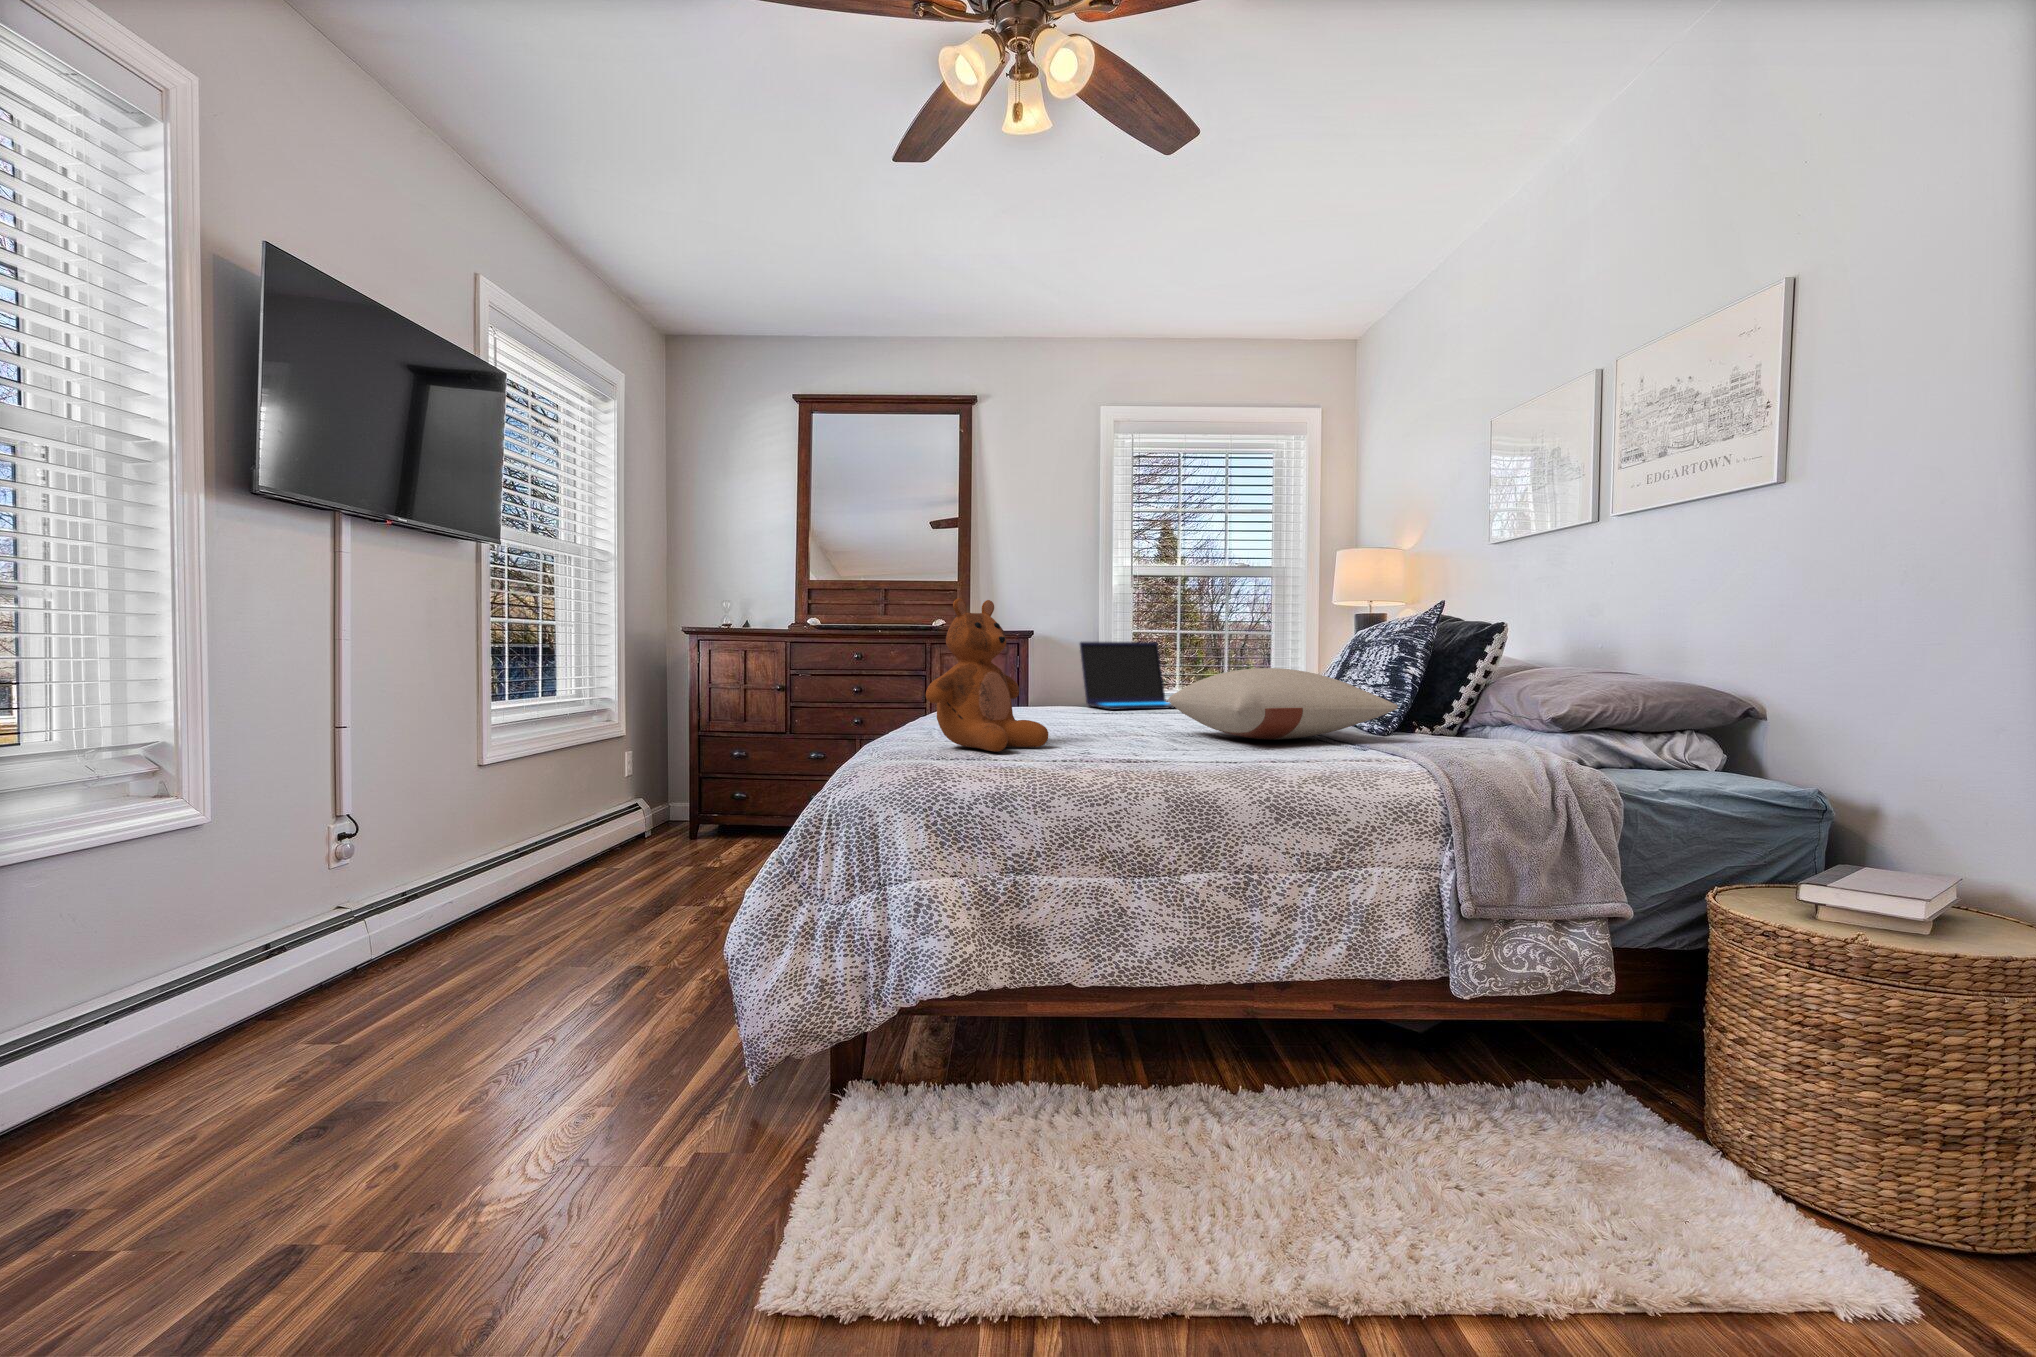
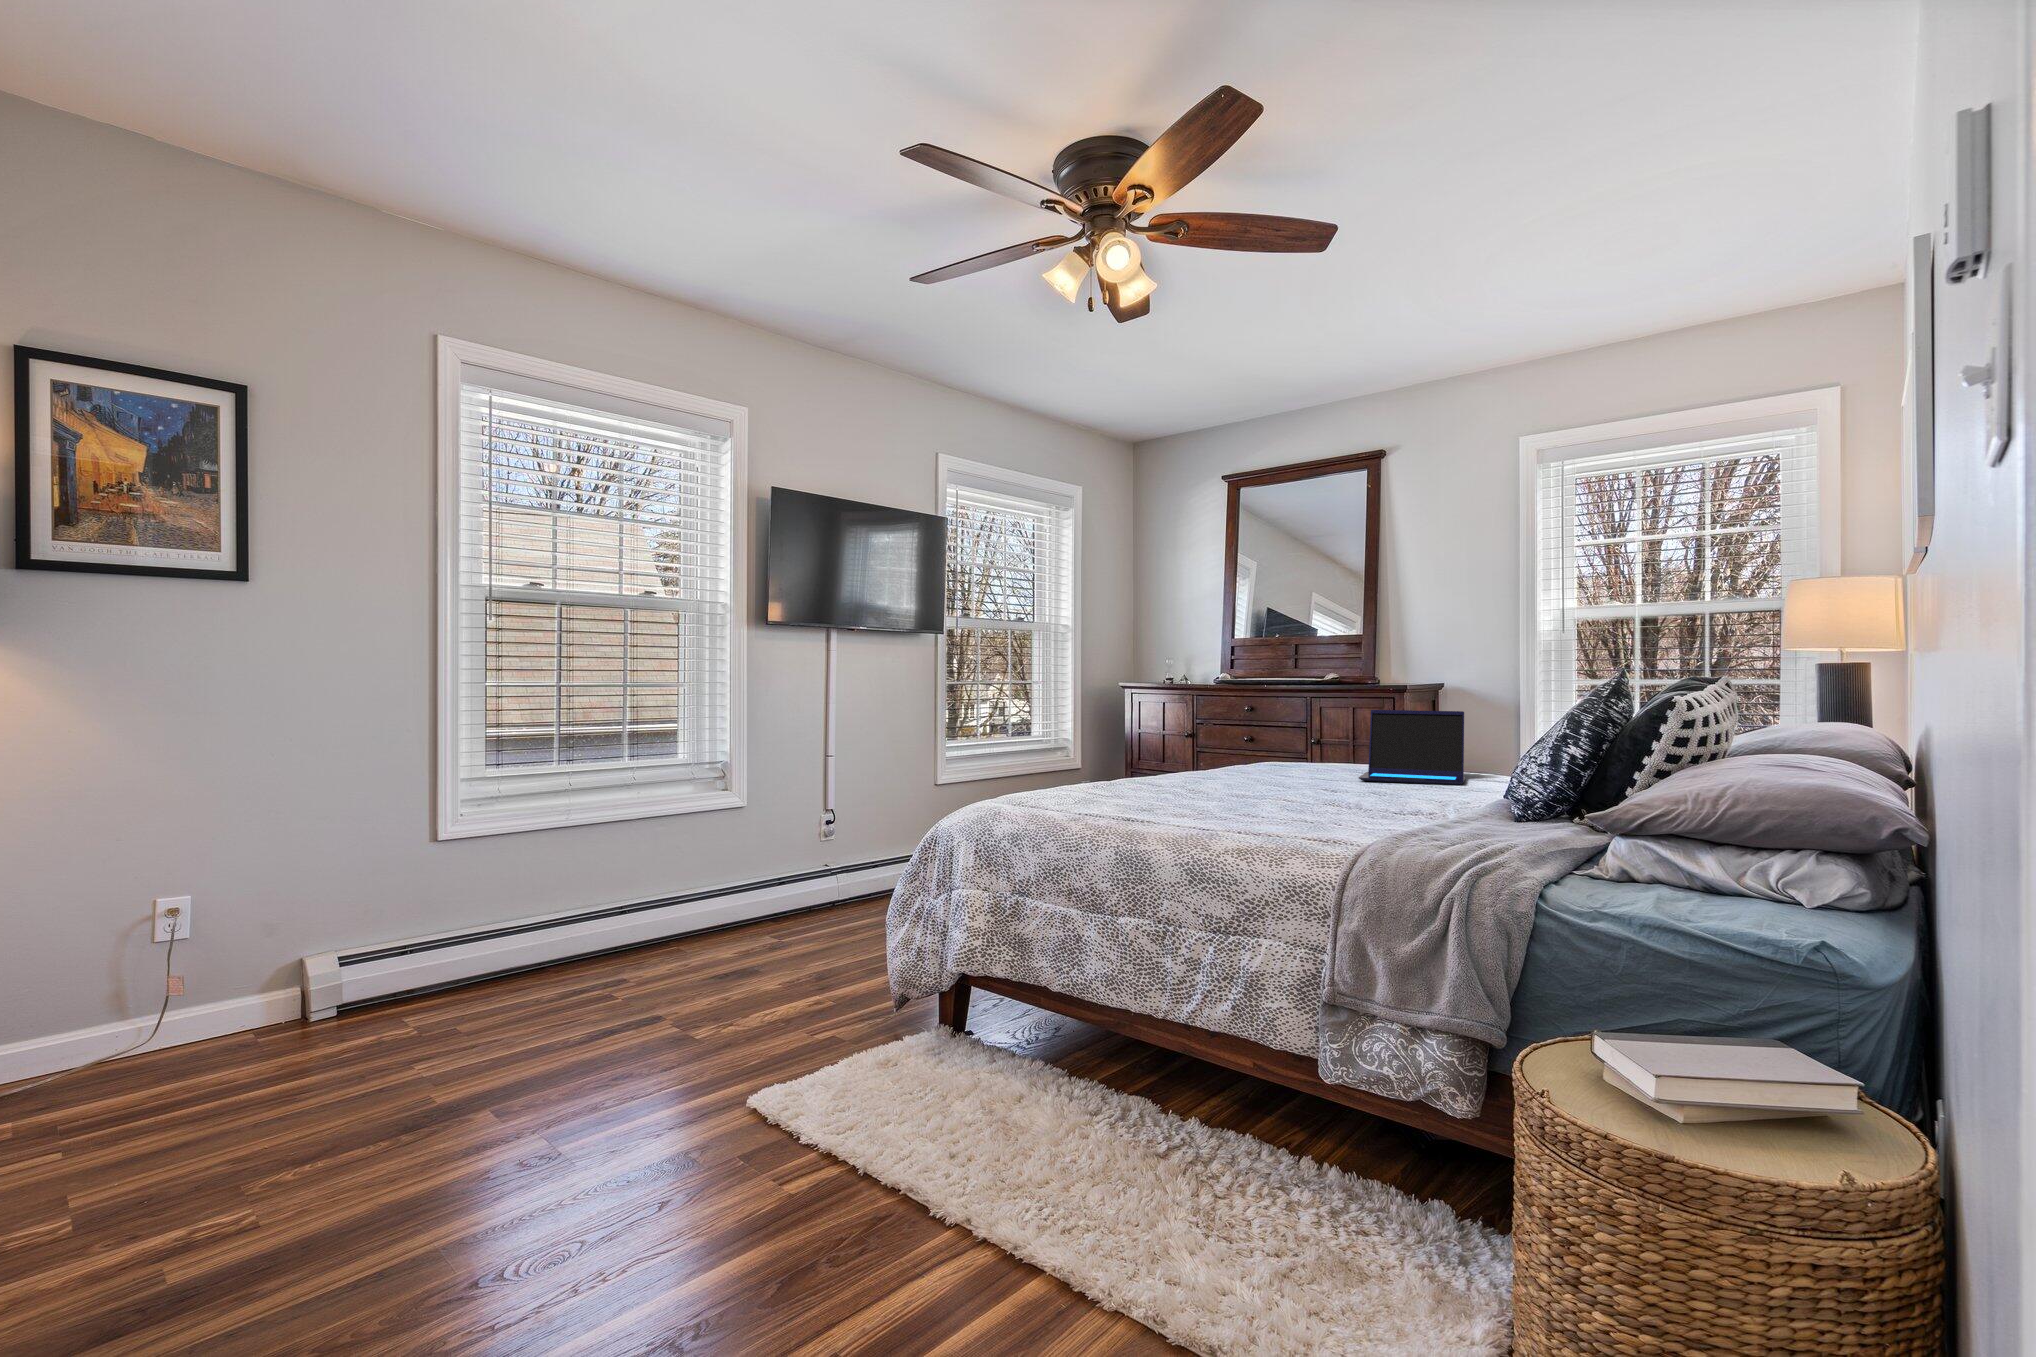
teddy bear: present [926,598,1049,752] -> none [1022,689,1115,806]
pillow: present [1168,668,1398,740] -> none [1201,755,1391,821]

